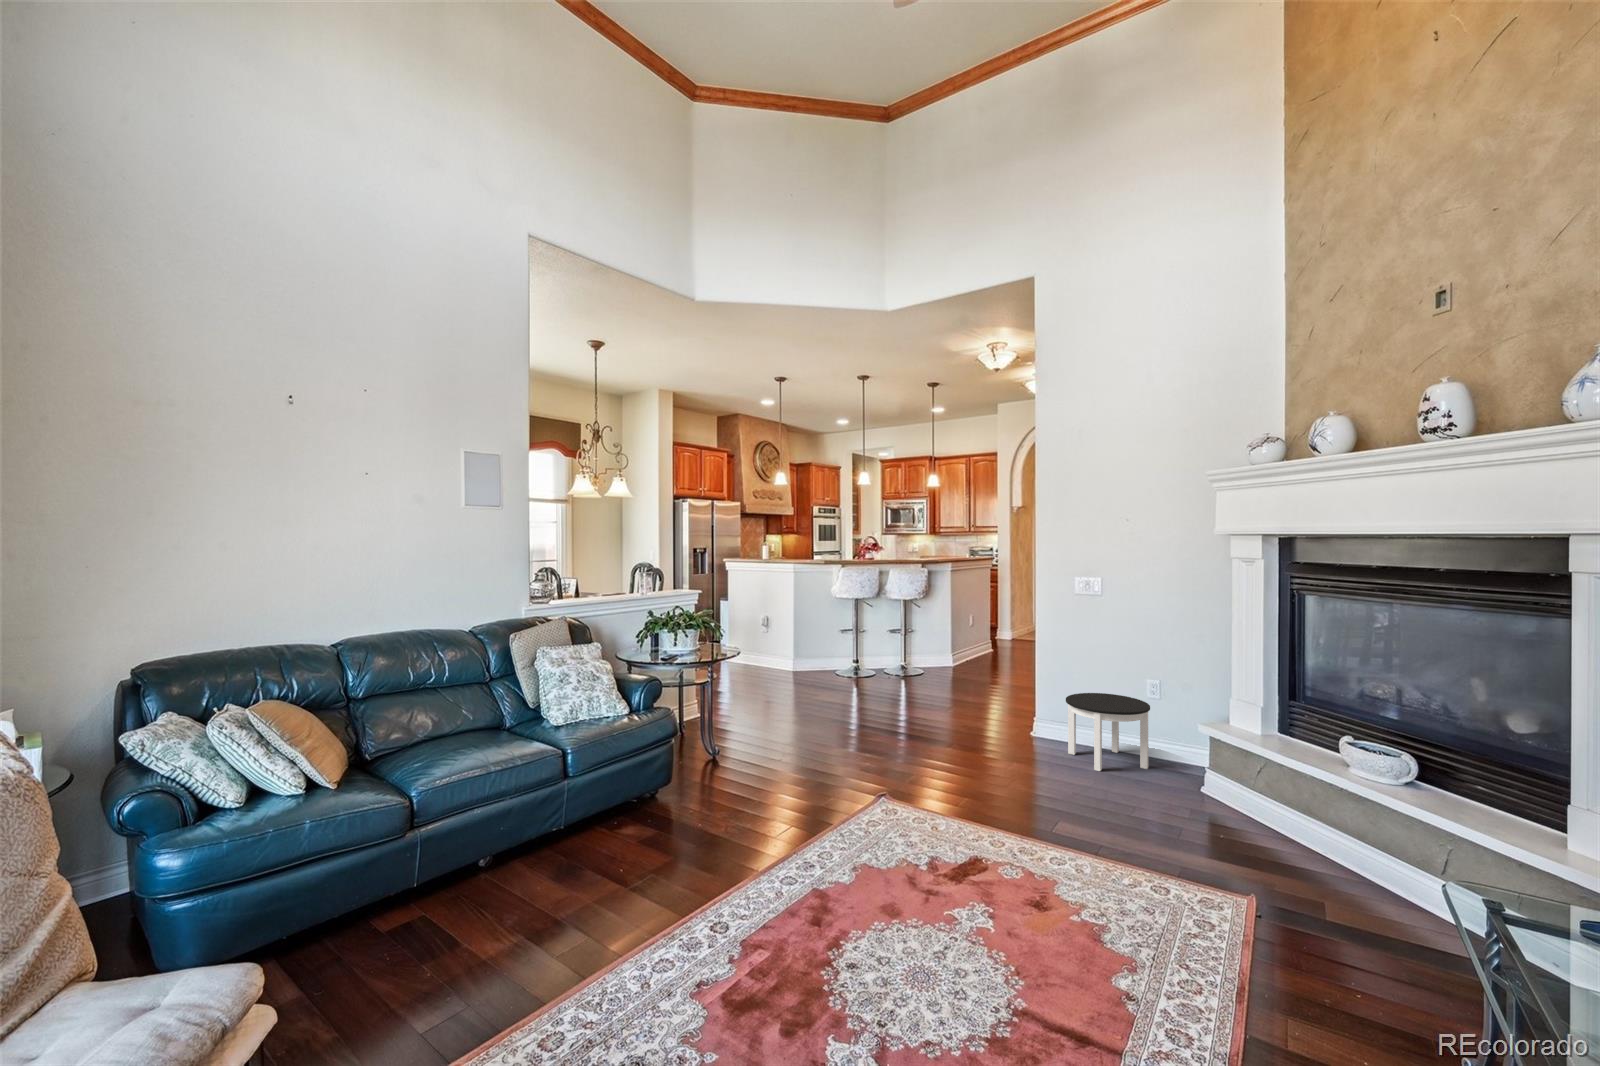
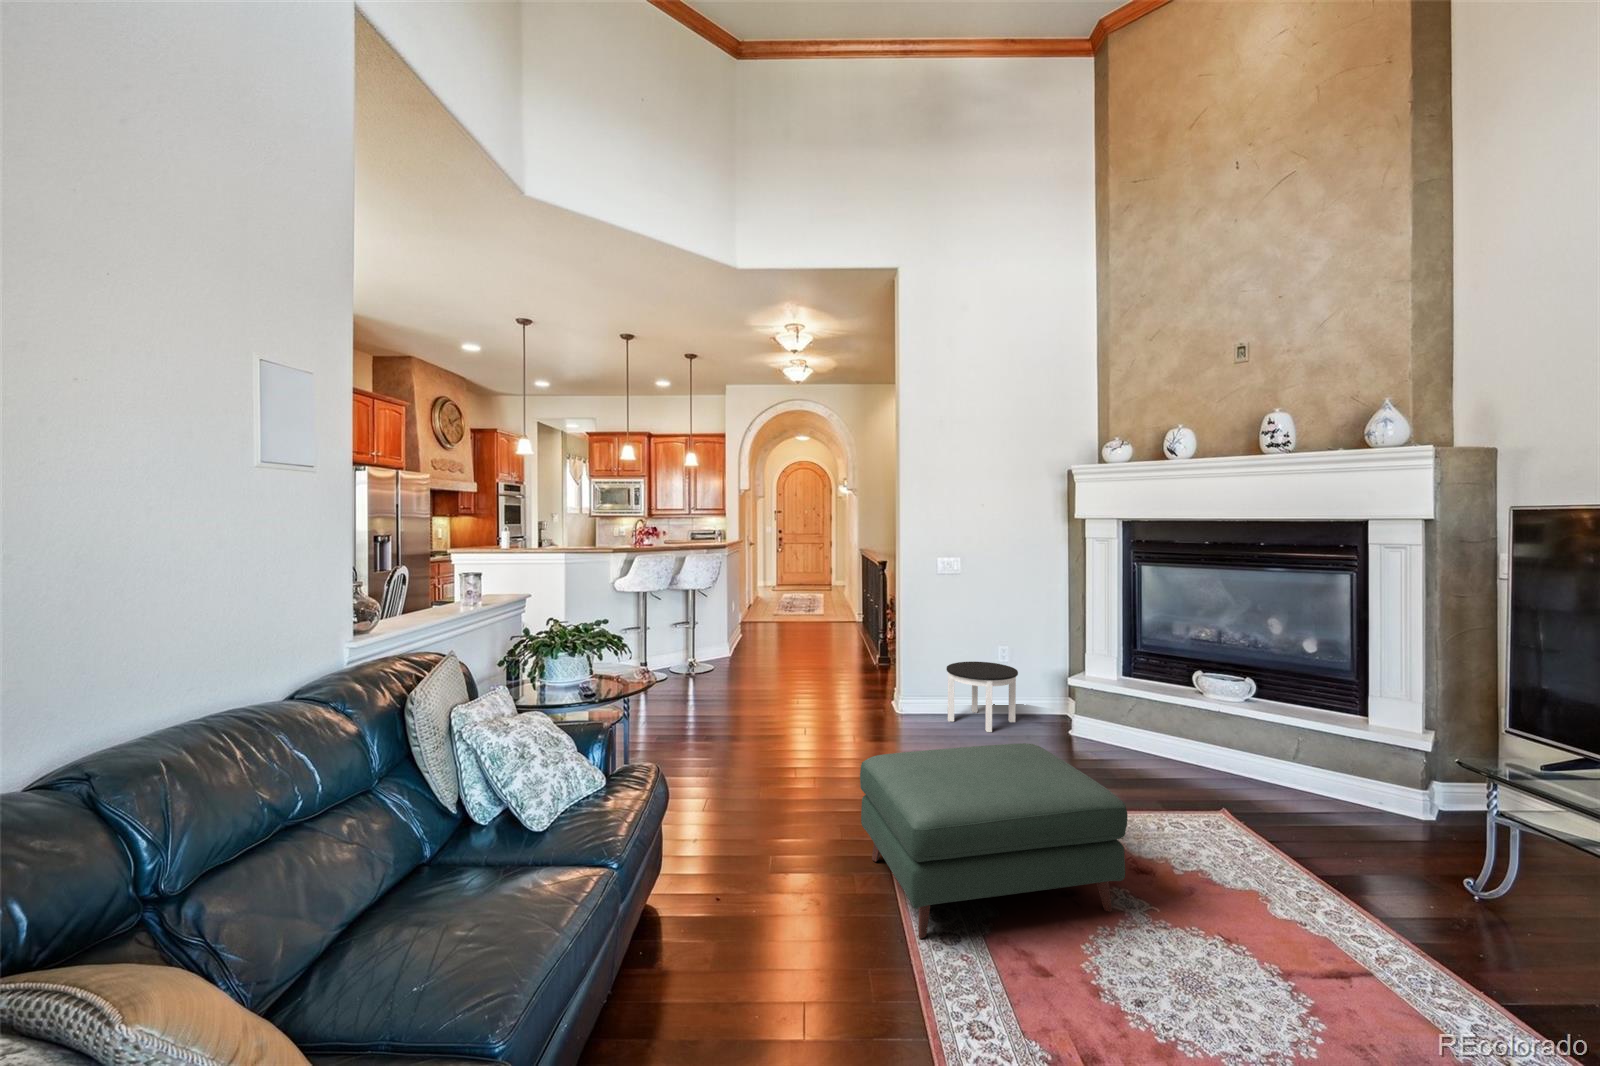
ottoman: none [756,736,984,918] -> present [860,743,1127,938]

